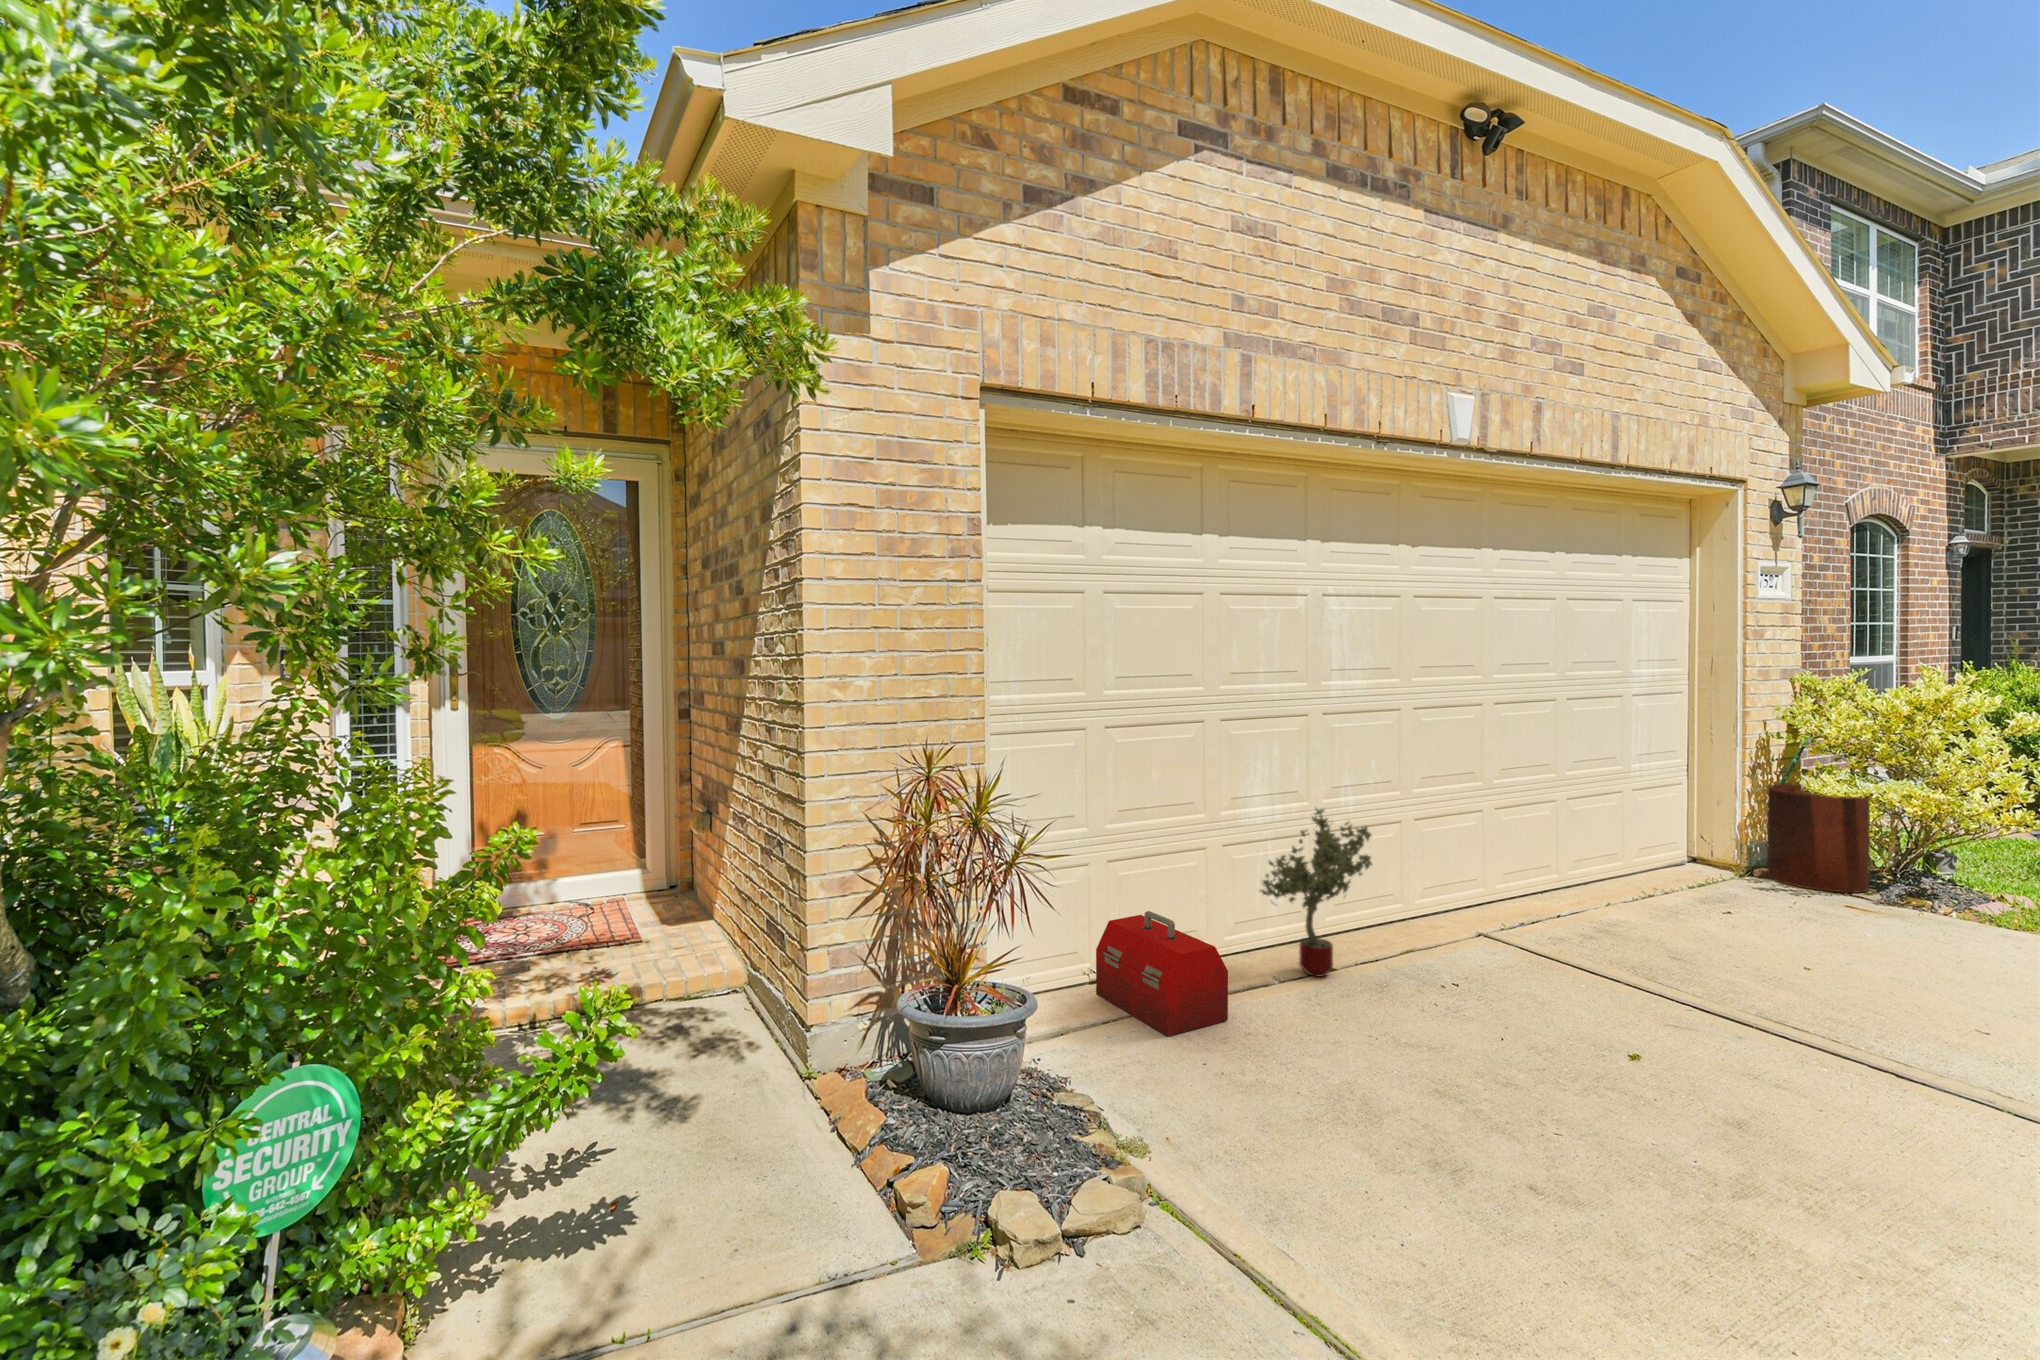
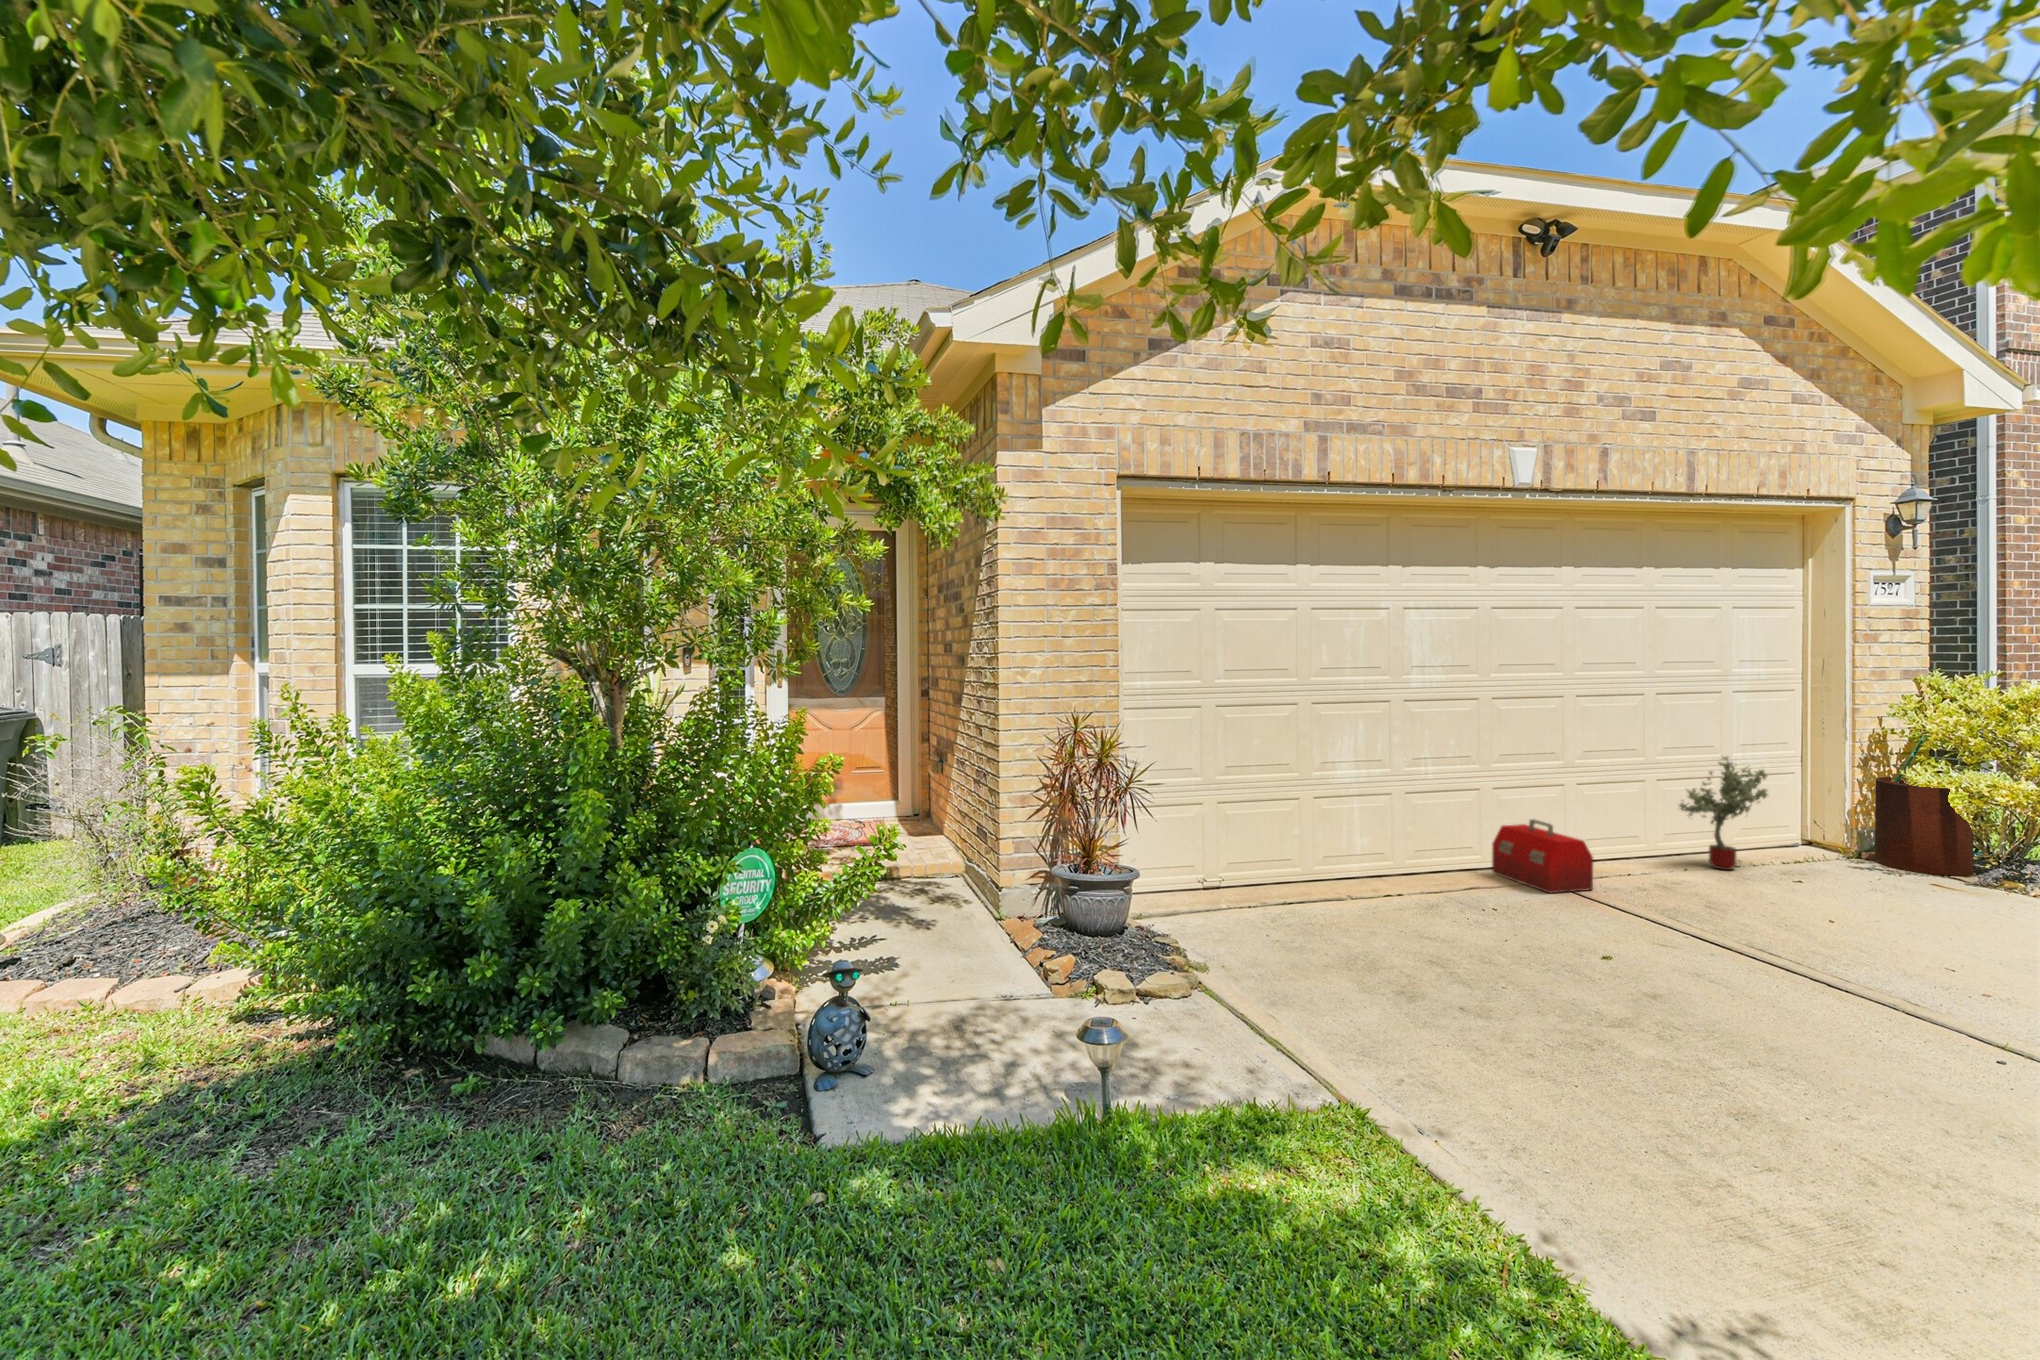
potted tree: present [1260,809,1372,977] -> present [1679,757,1768,870]
toolbox: present [1096,911,1228,1036] -> present [1492,819,1593,893]

